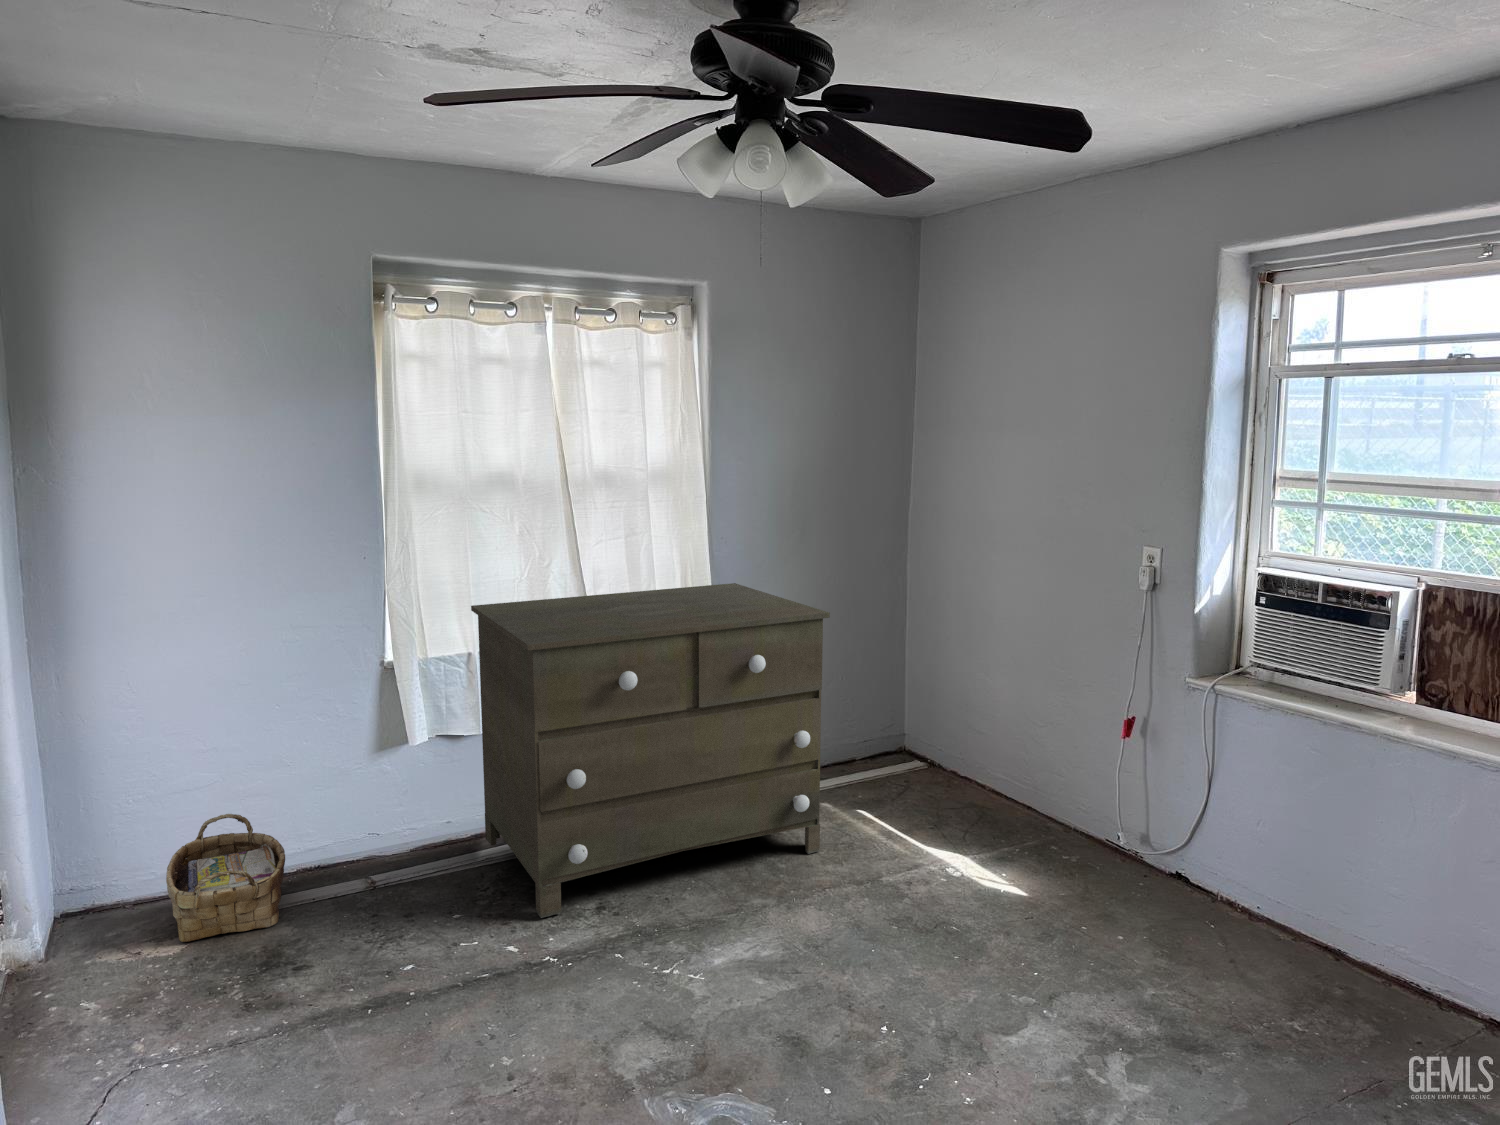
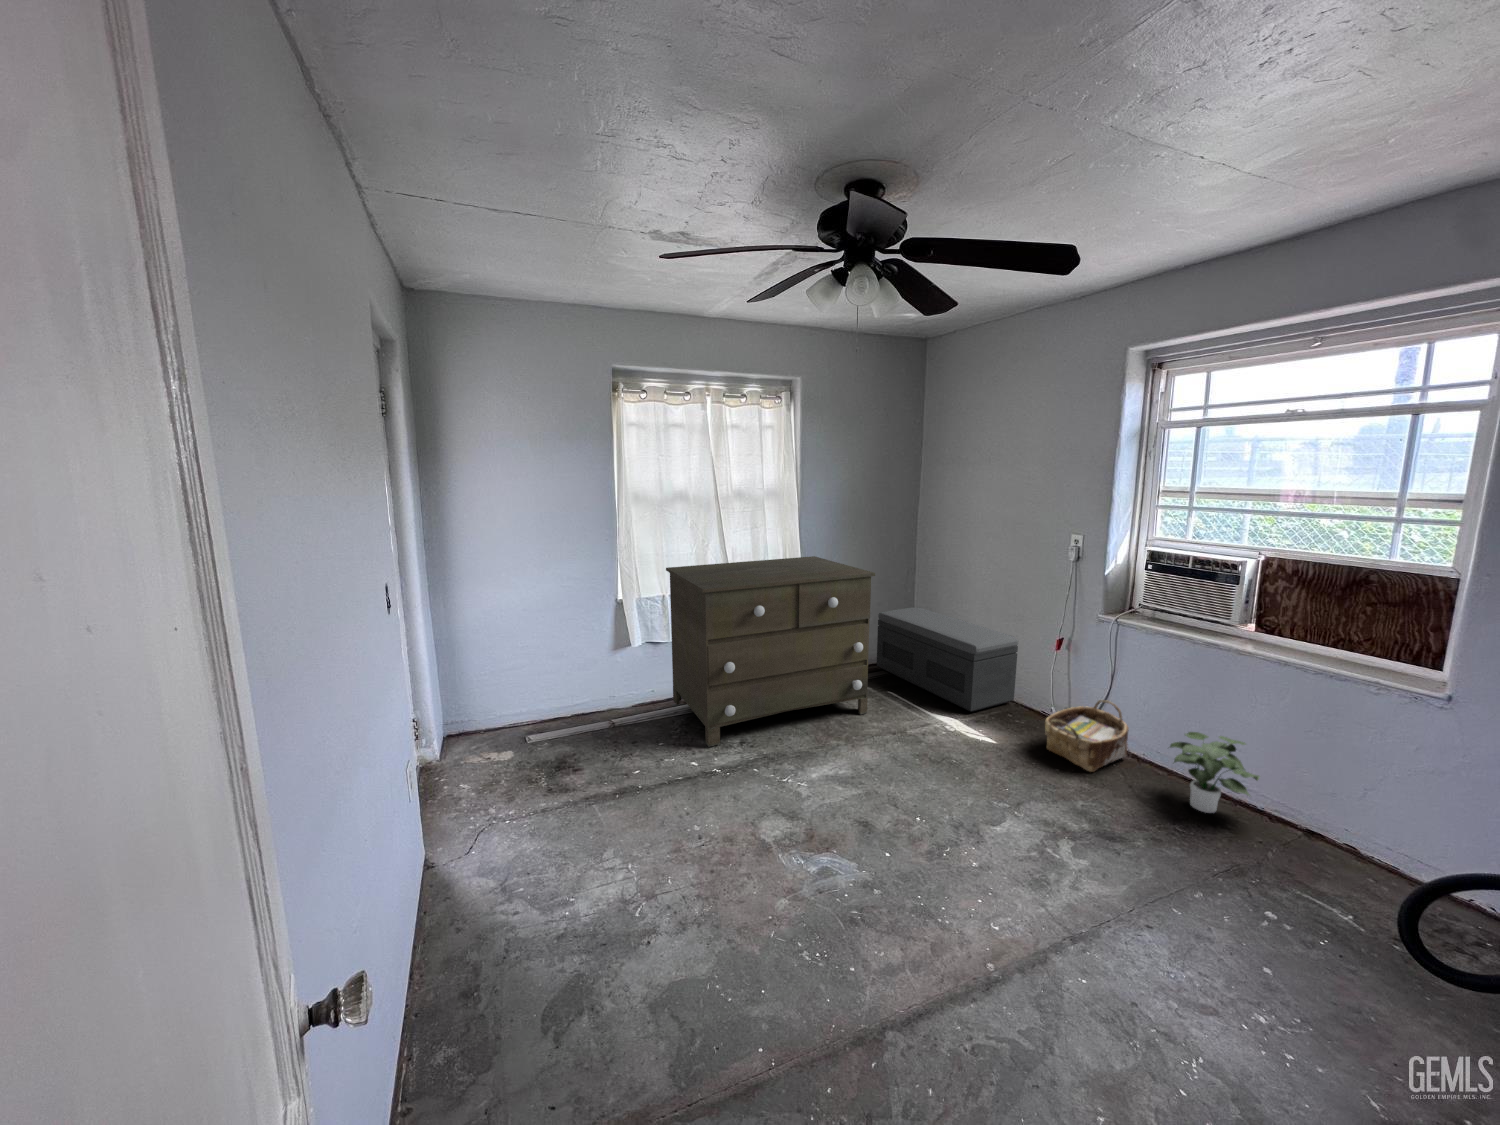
storage bench: none [844,668,1069,844] -> present [877,607,1018,712]
woven basket: present [166,814,285,942] -> present [1045,700,1129,772]
potted plant: none [1285,867,1422,998] -> present [1170,732,1259,813]

